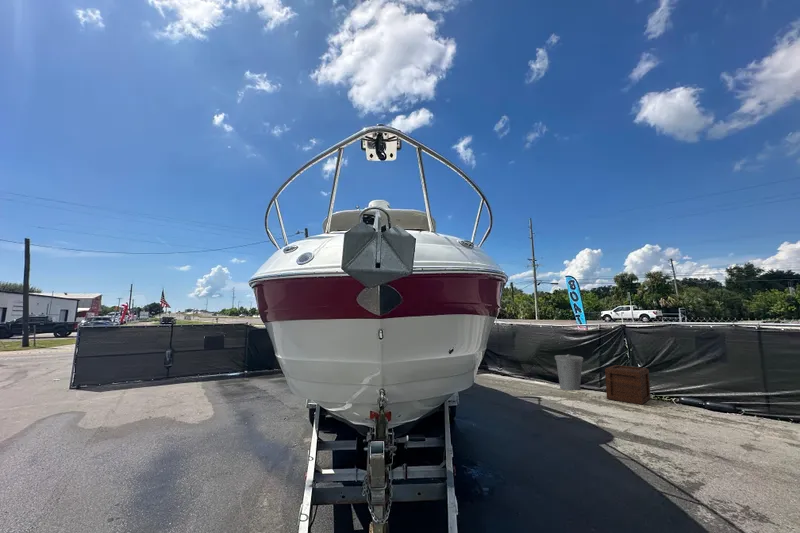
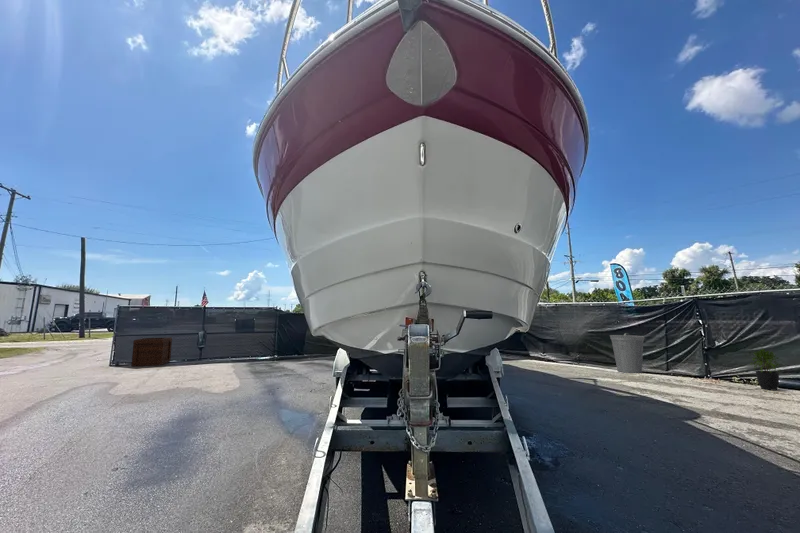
wooden crate: present [605,365,651,405] -> present [131,337,172,366]
potted plant: none [660,373,685,408] -> present [753,349,779,390]

